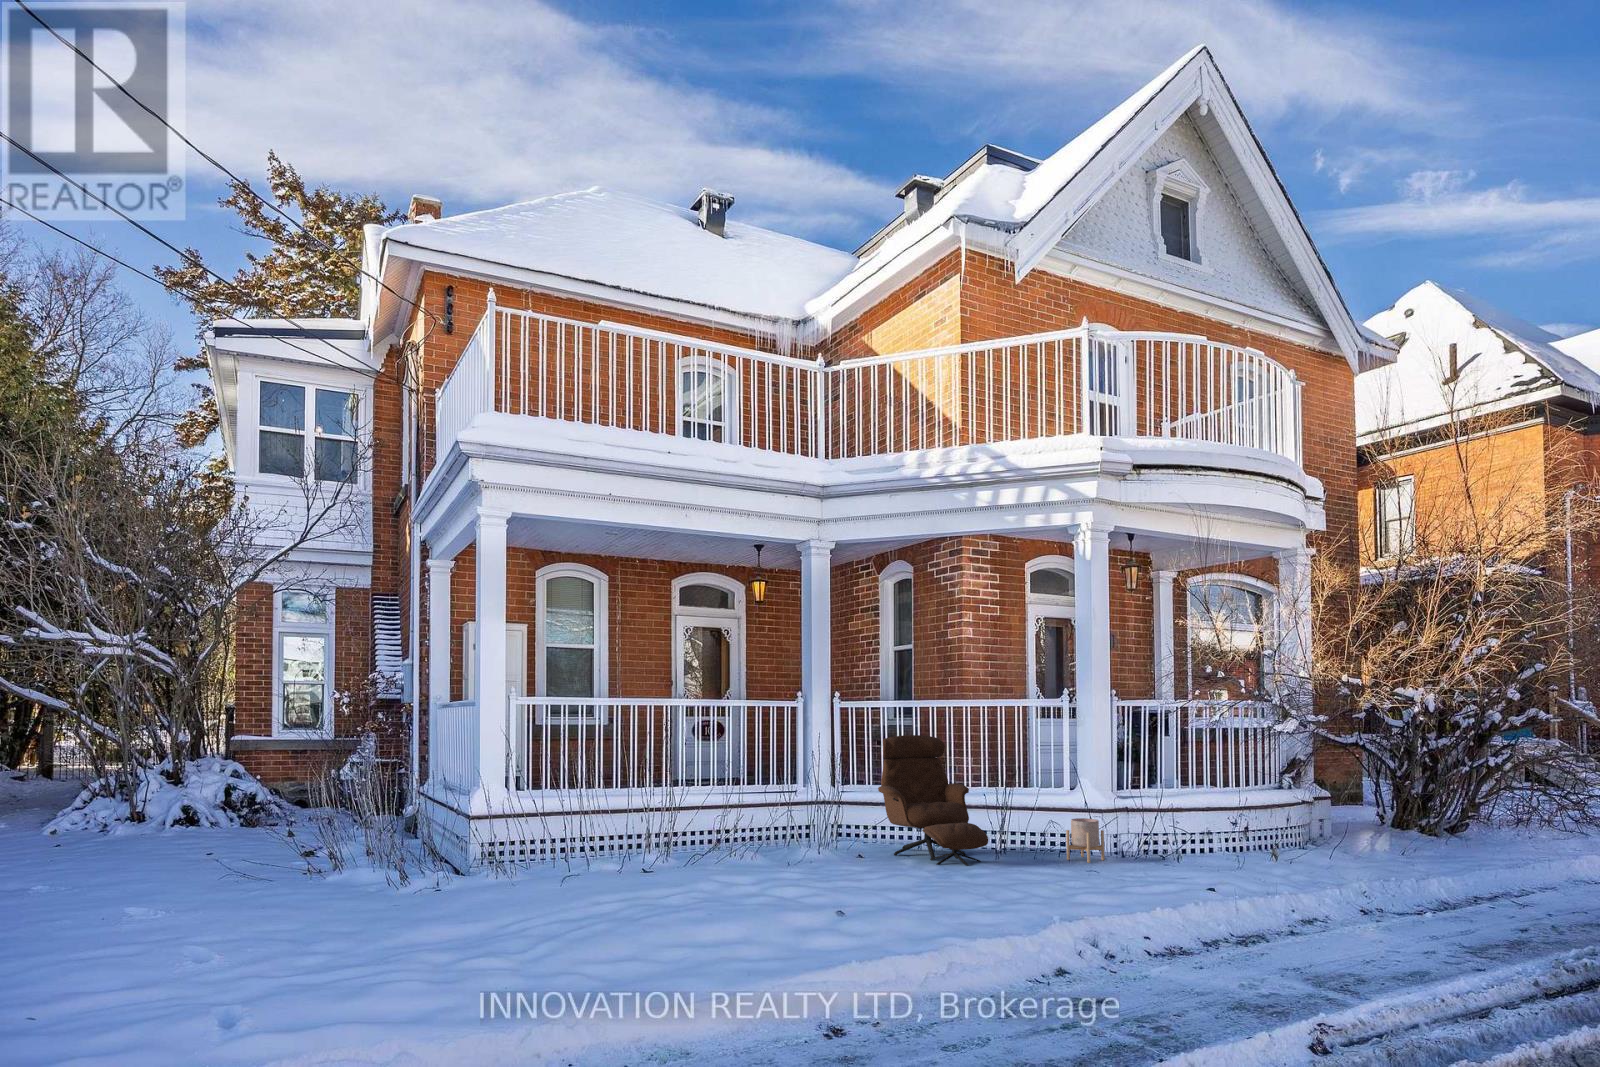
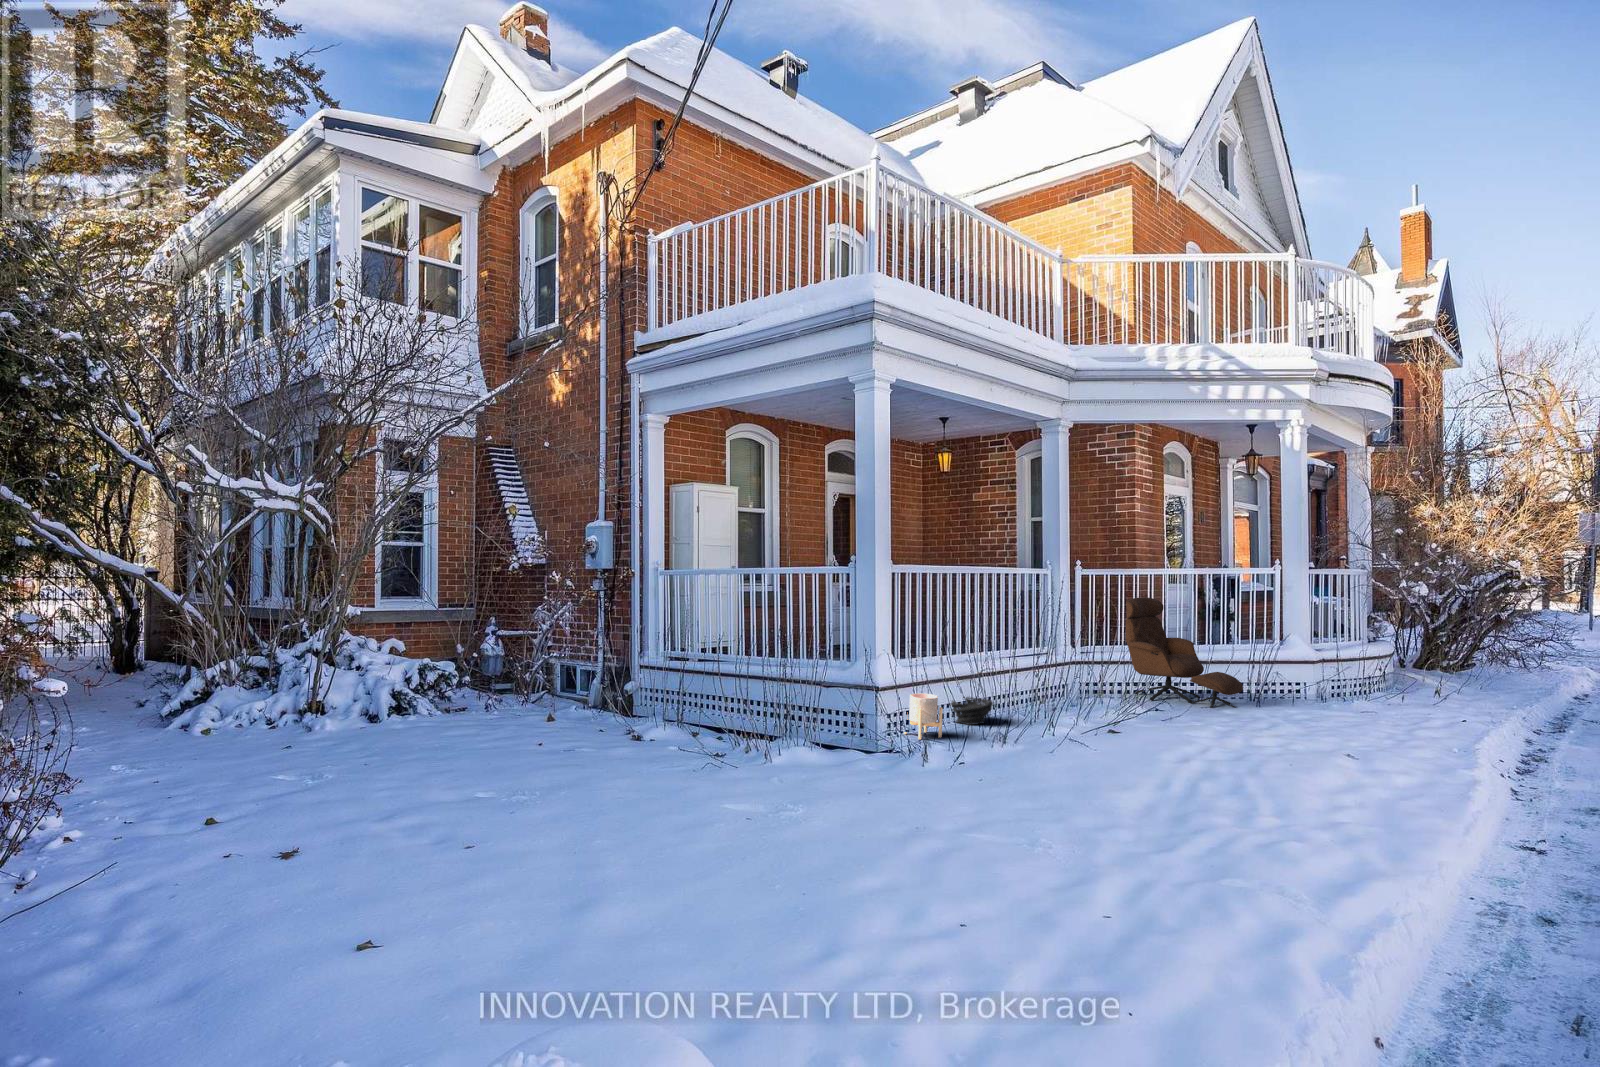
basket: none [586,818,635,867] -> present [950,684,993,725]
planter: present [1066,818,1104,863] -> present [904,693,943,740]

